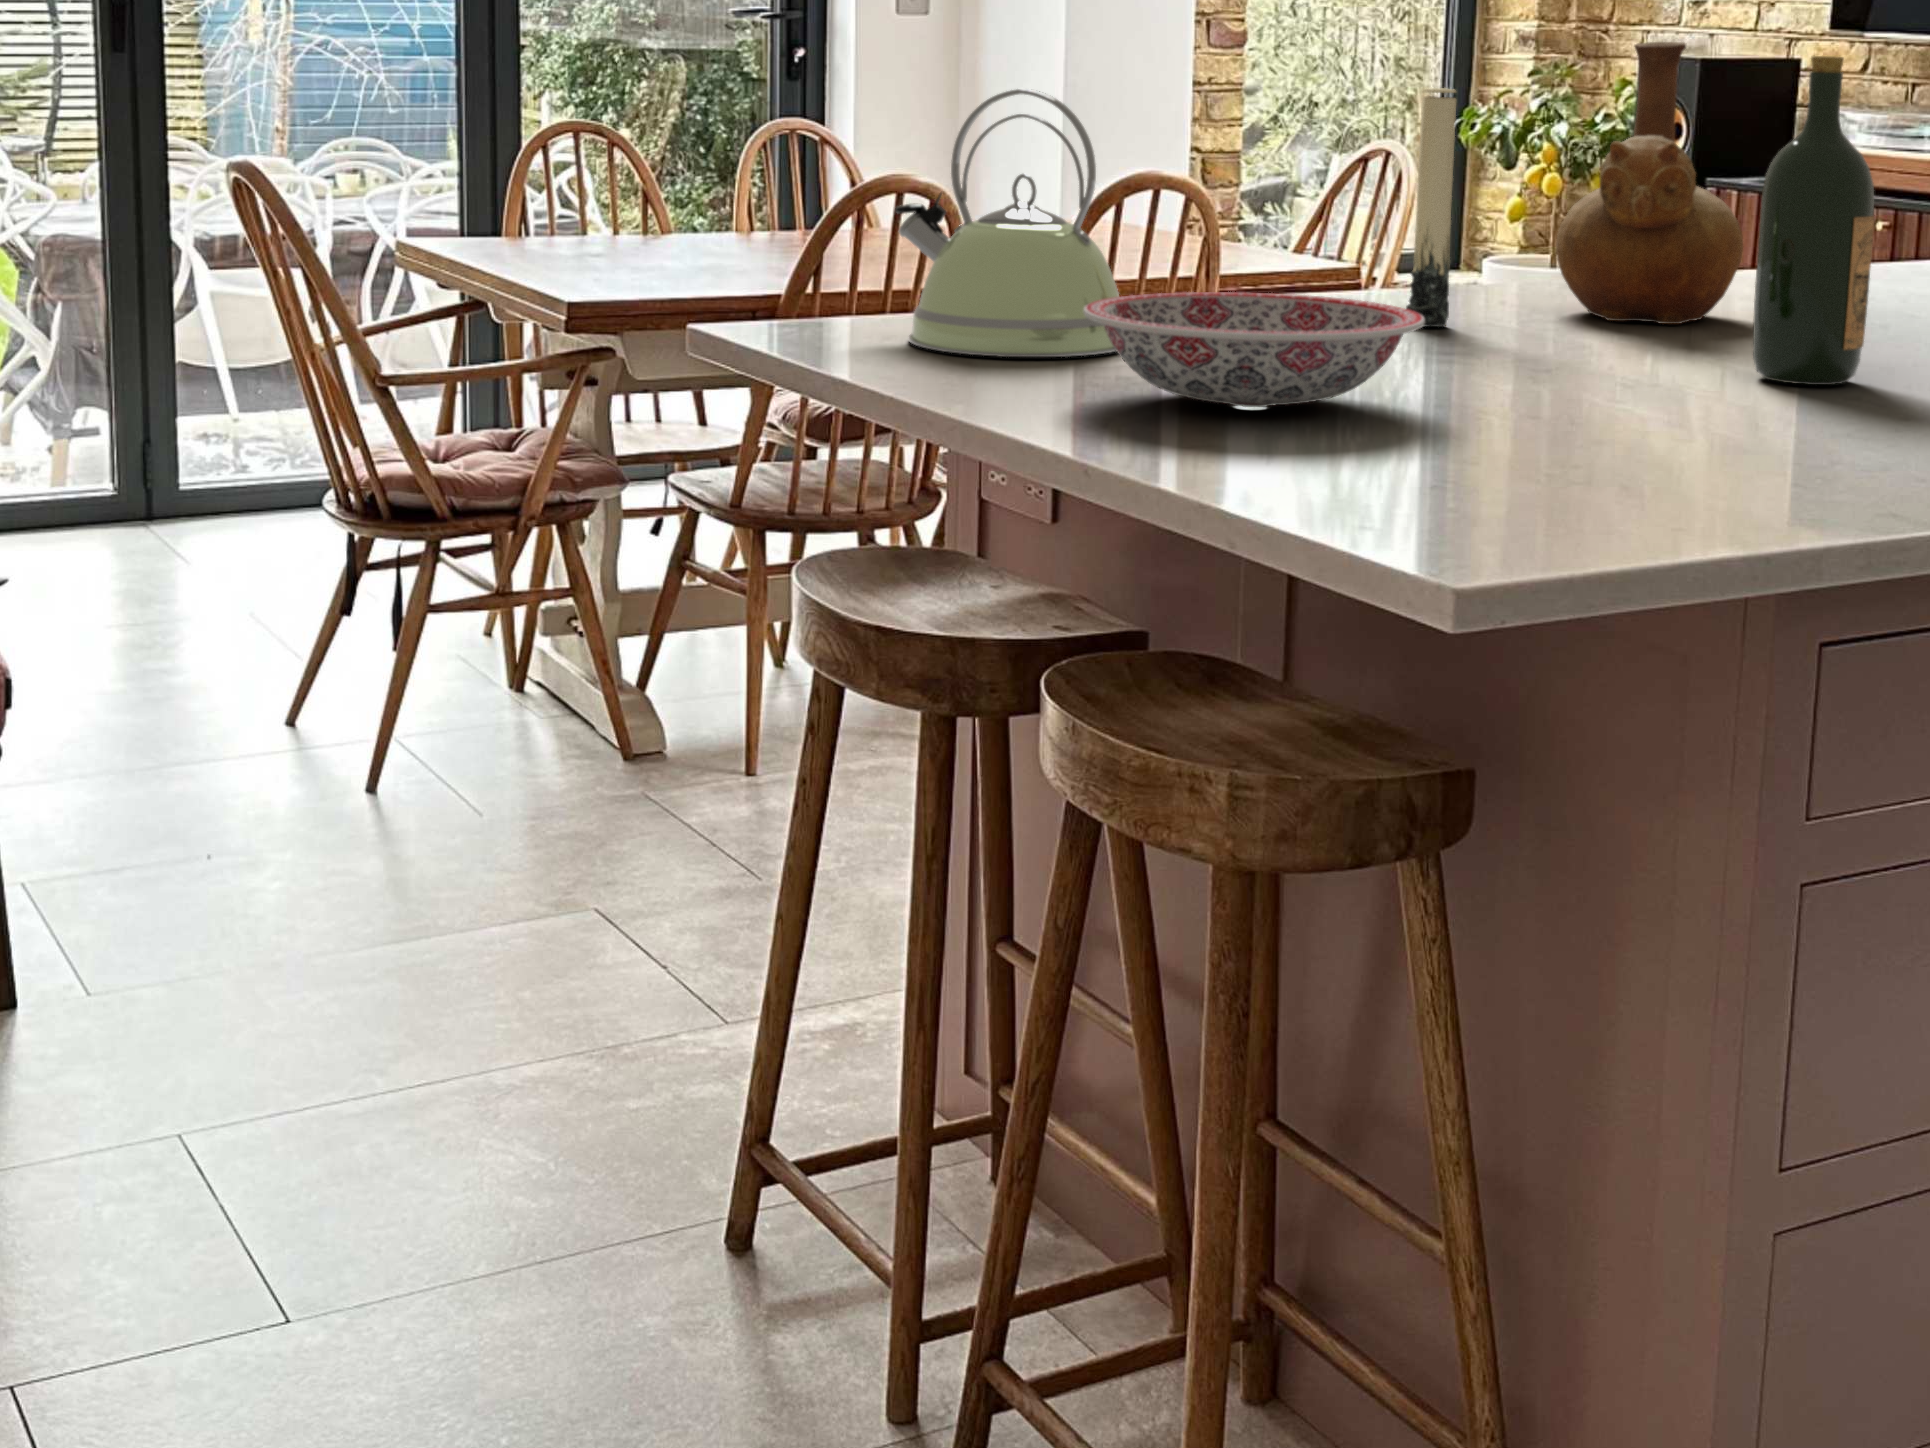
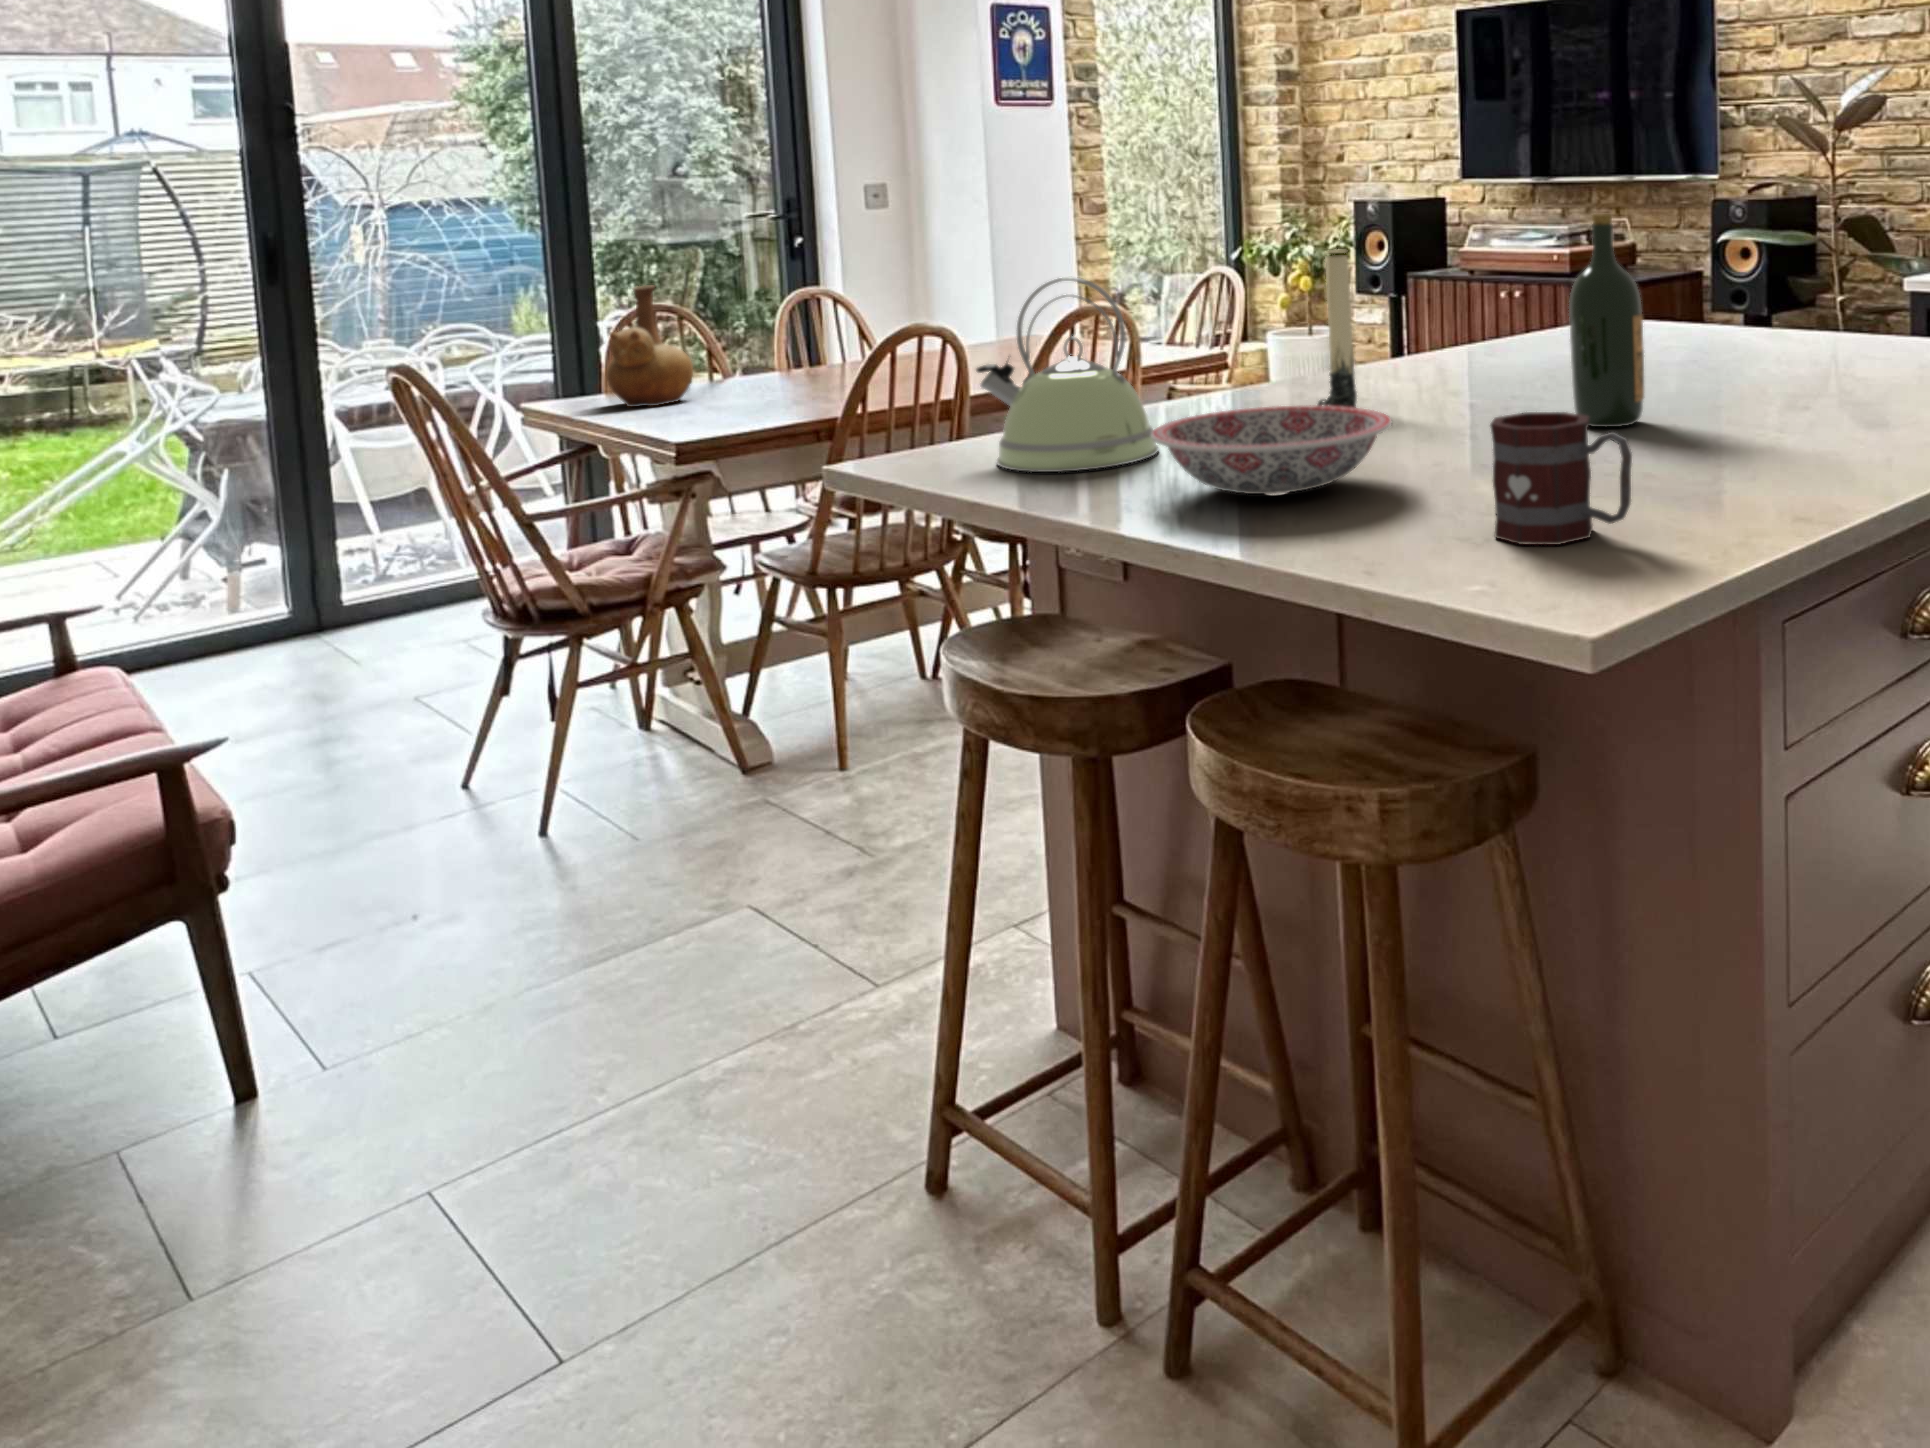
vase: present [1556,42,1743,324] -> present [607,285,693,407]
mug: none [1501,315,1704,500] -> present [1490,412,1632,545]

